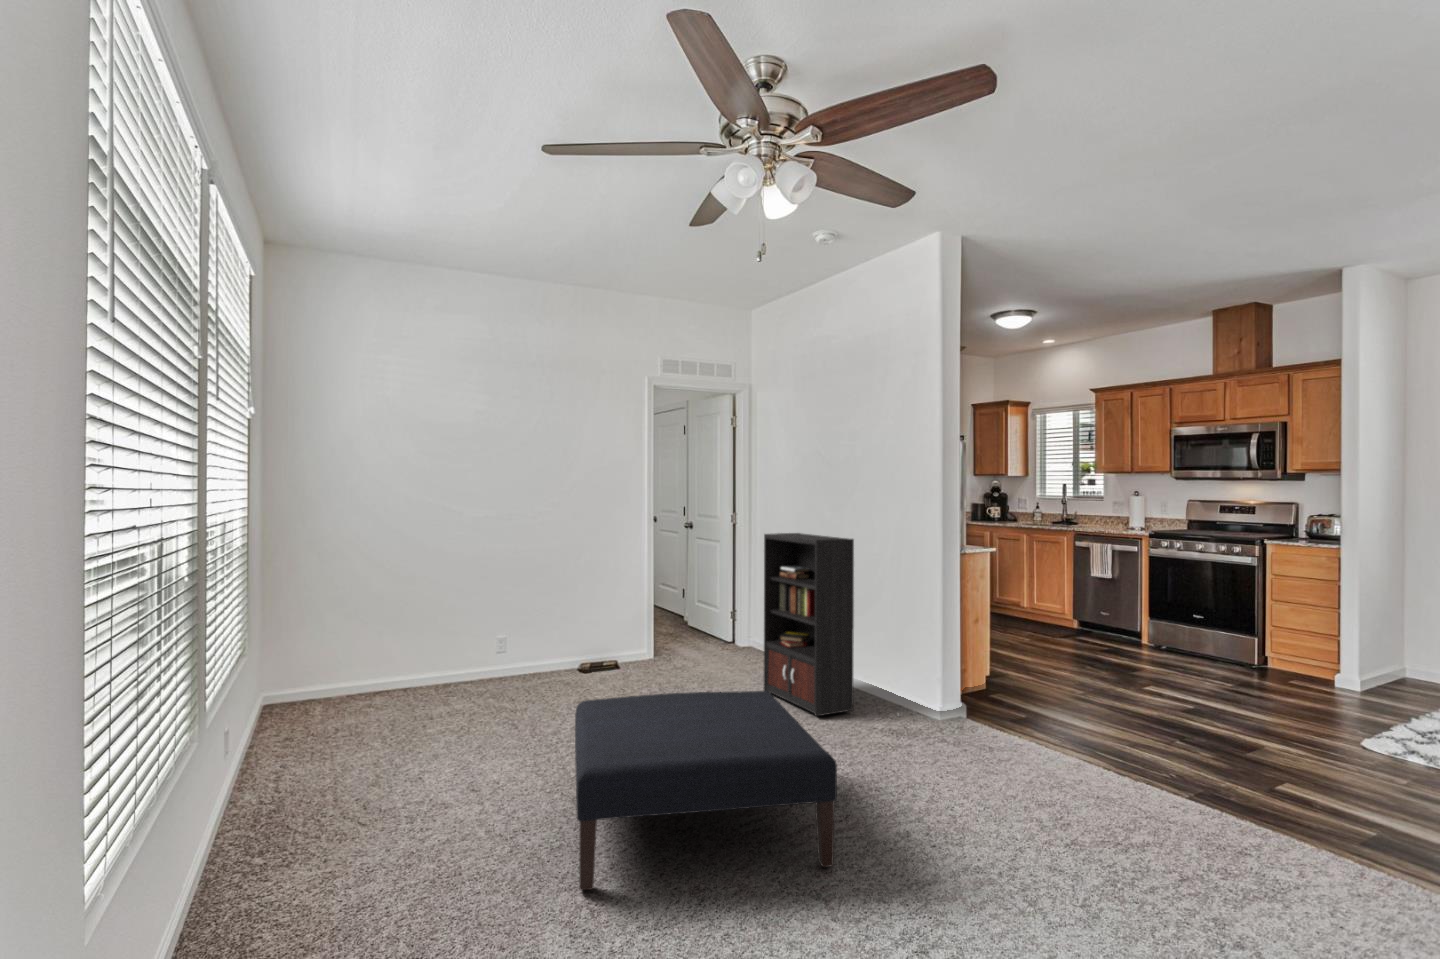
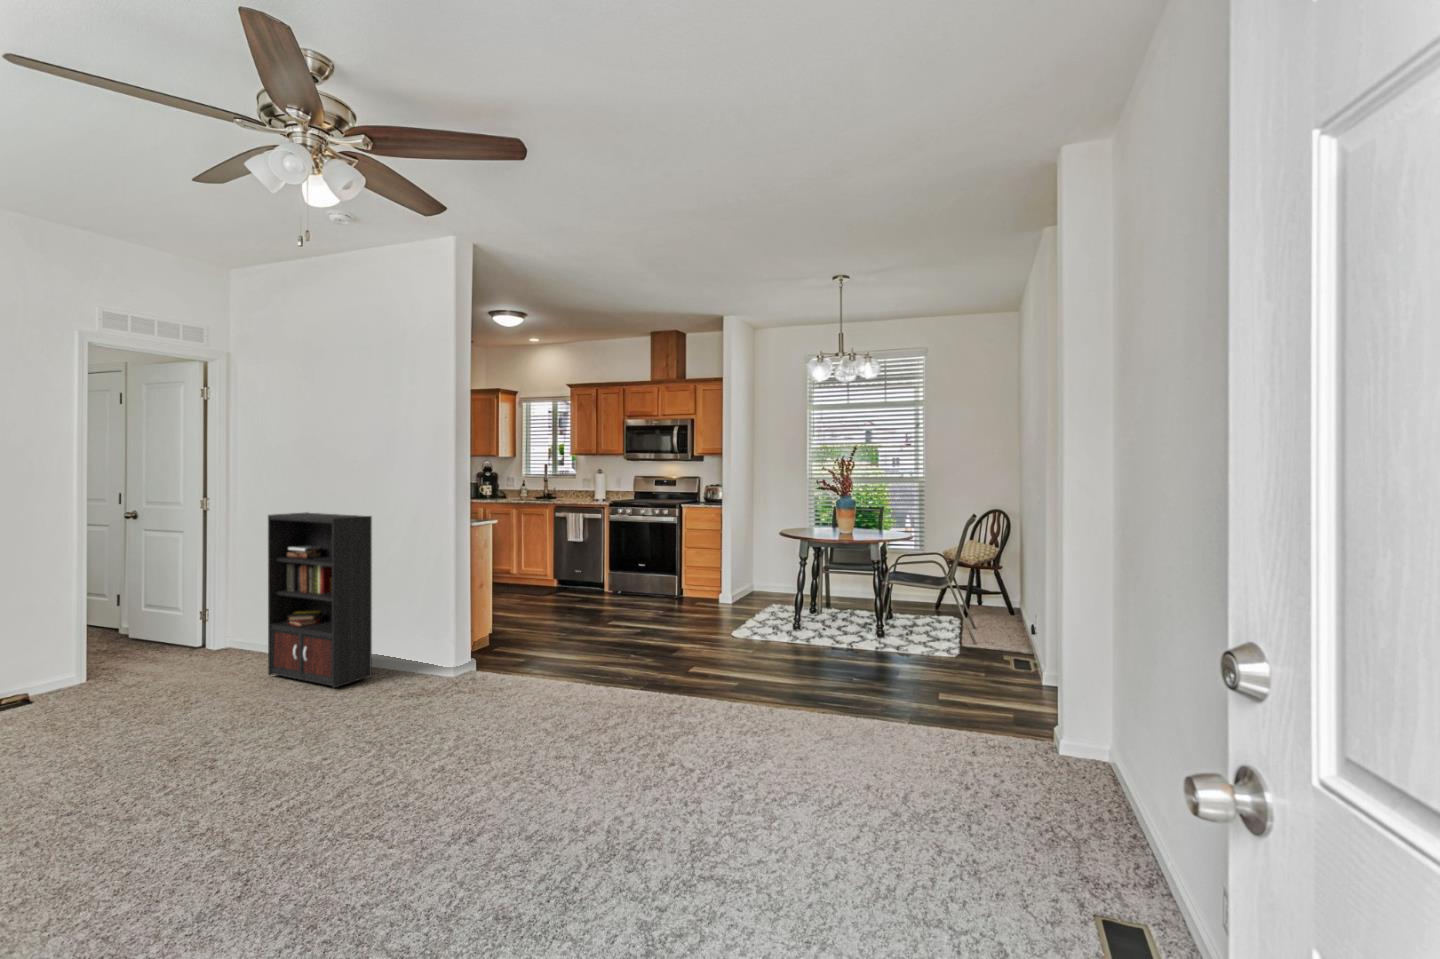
ottoman: present [575,691,837,890] -> none [34,668,383,915]

